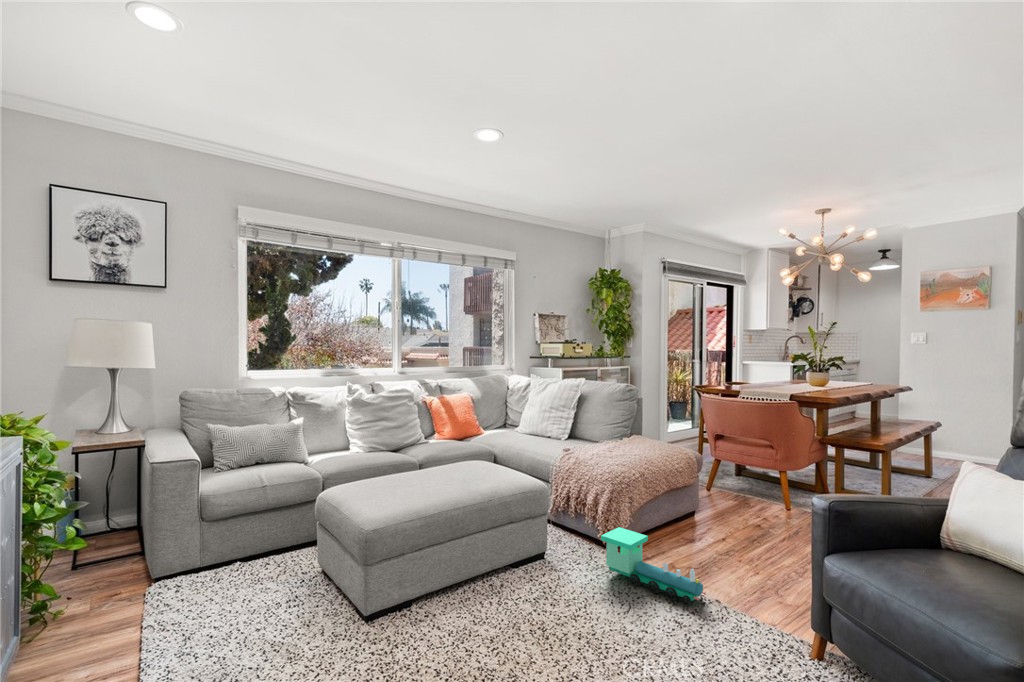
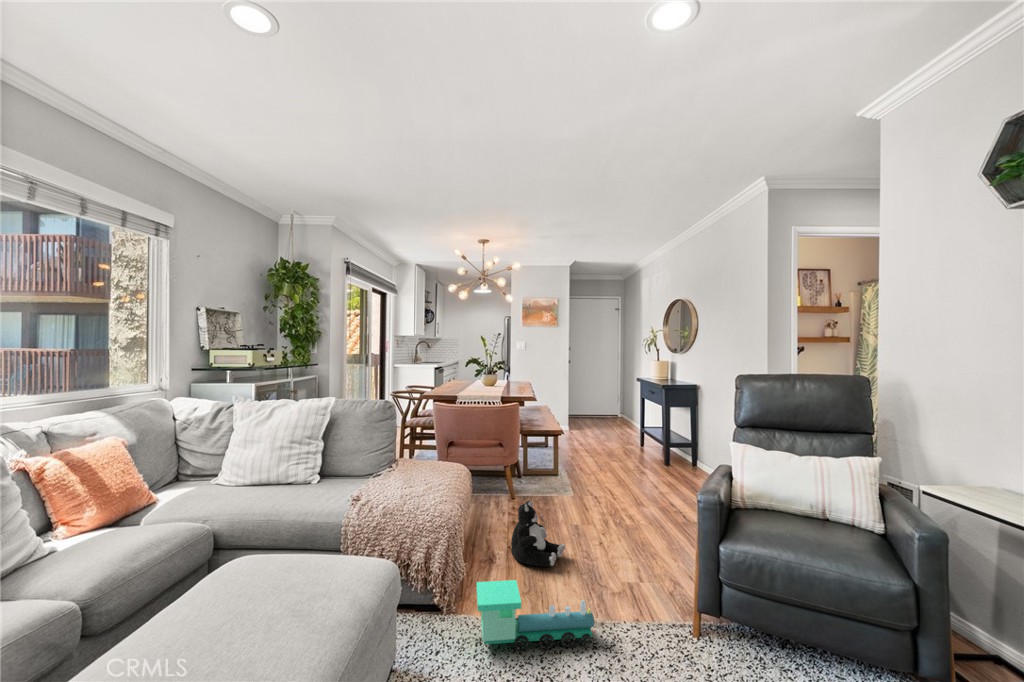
plush toy: none [706,495,762,560] -> present [511,501,565,567]

